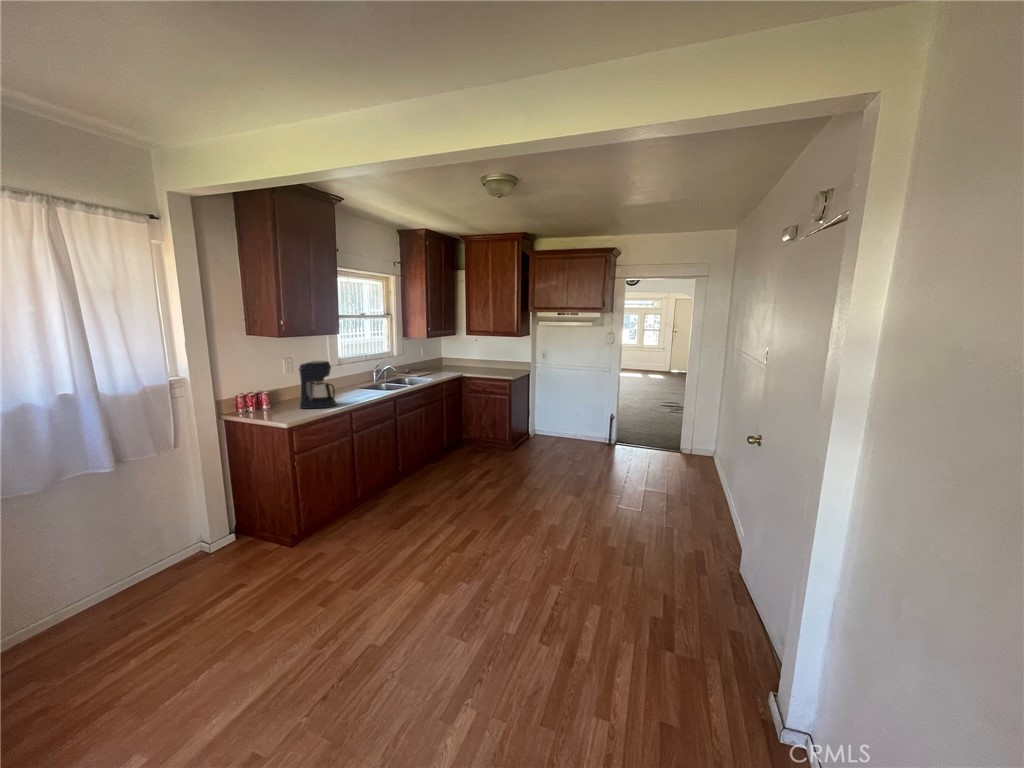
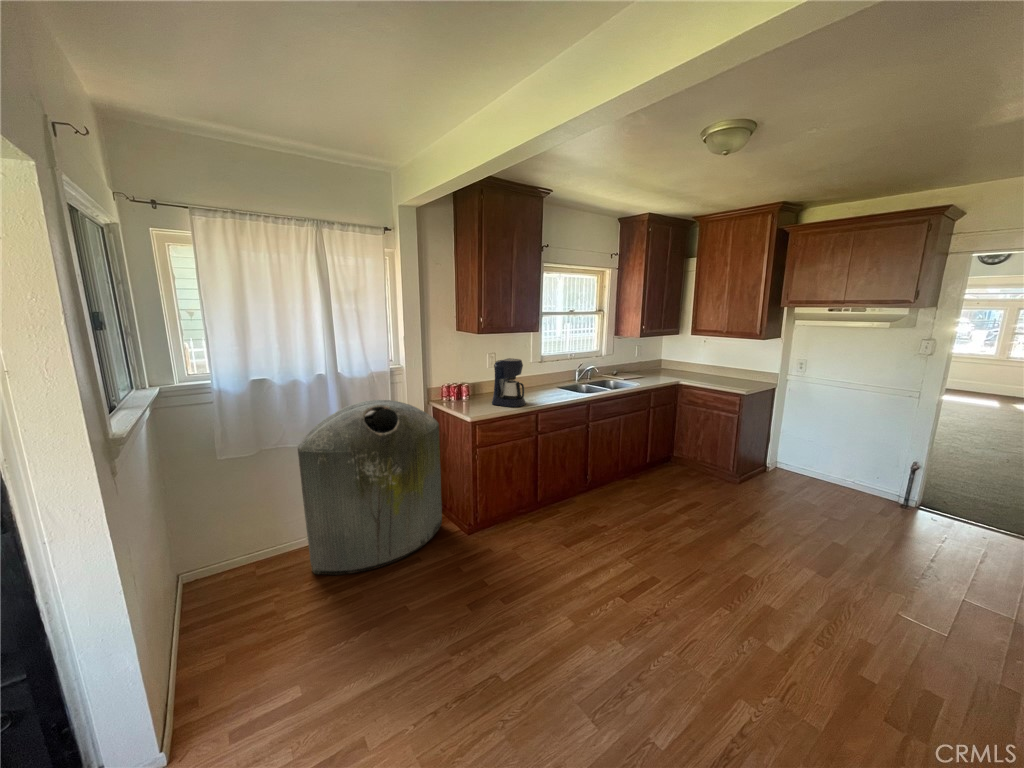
trash can: none [46,415,256,645] -> present [298,400,442,575]

